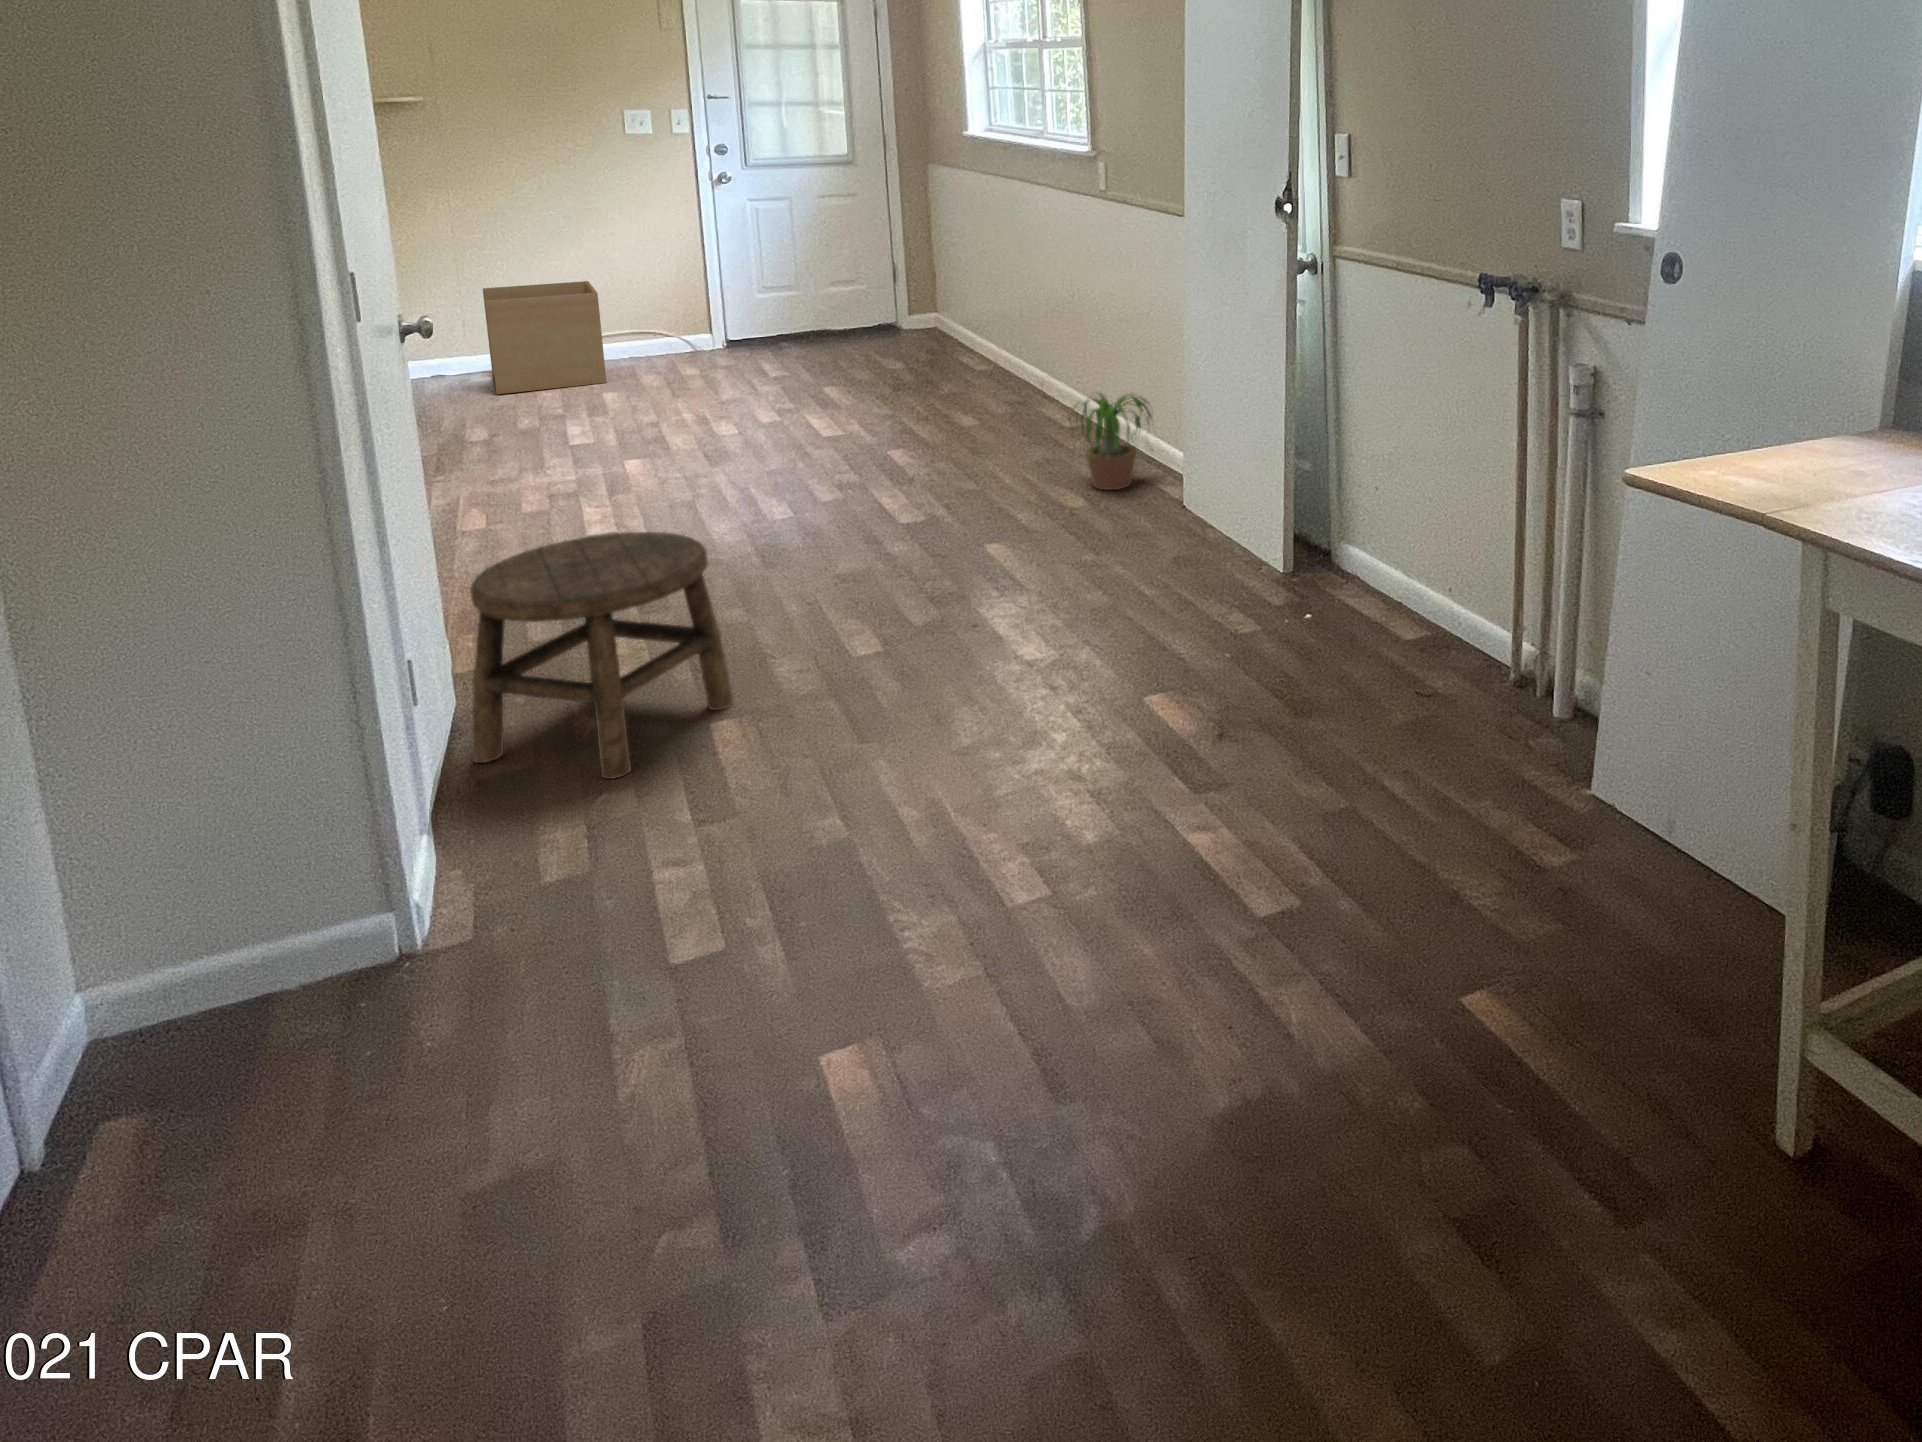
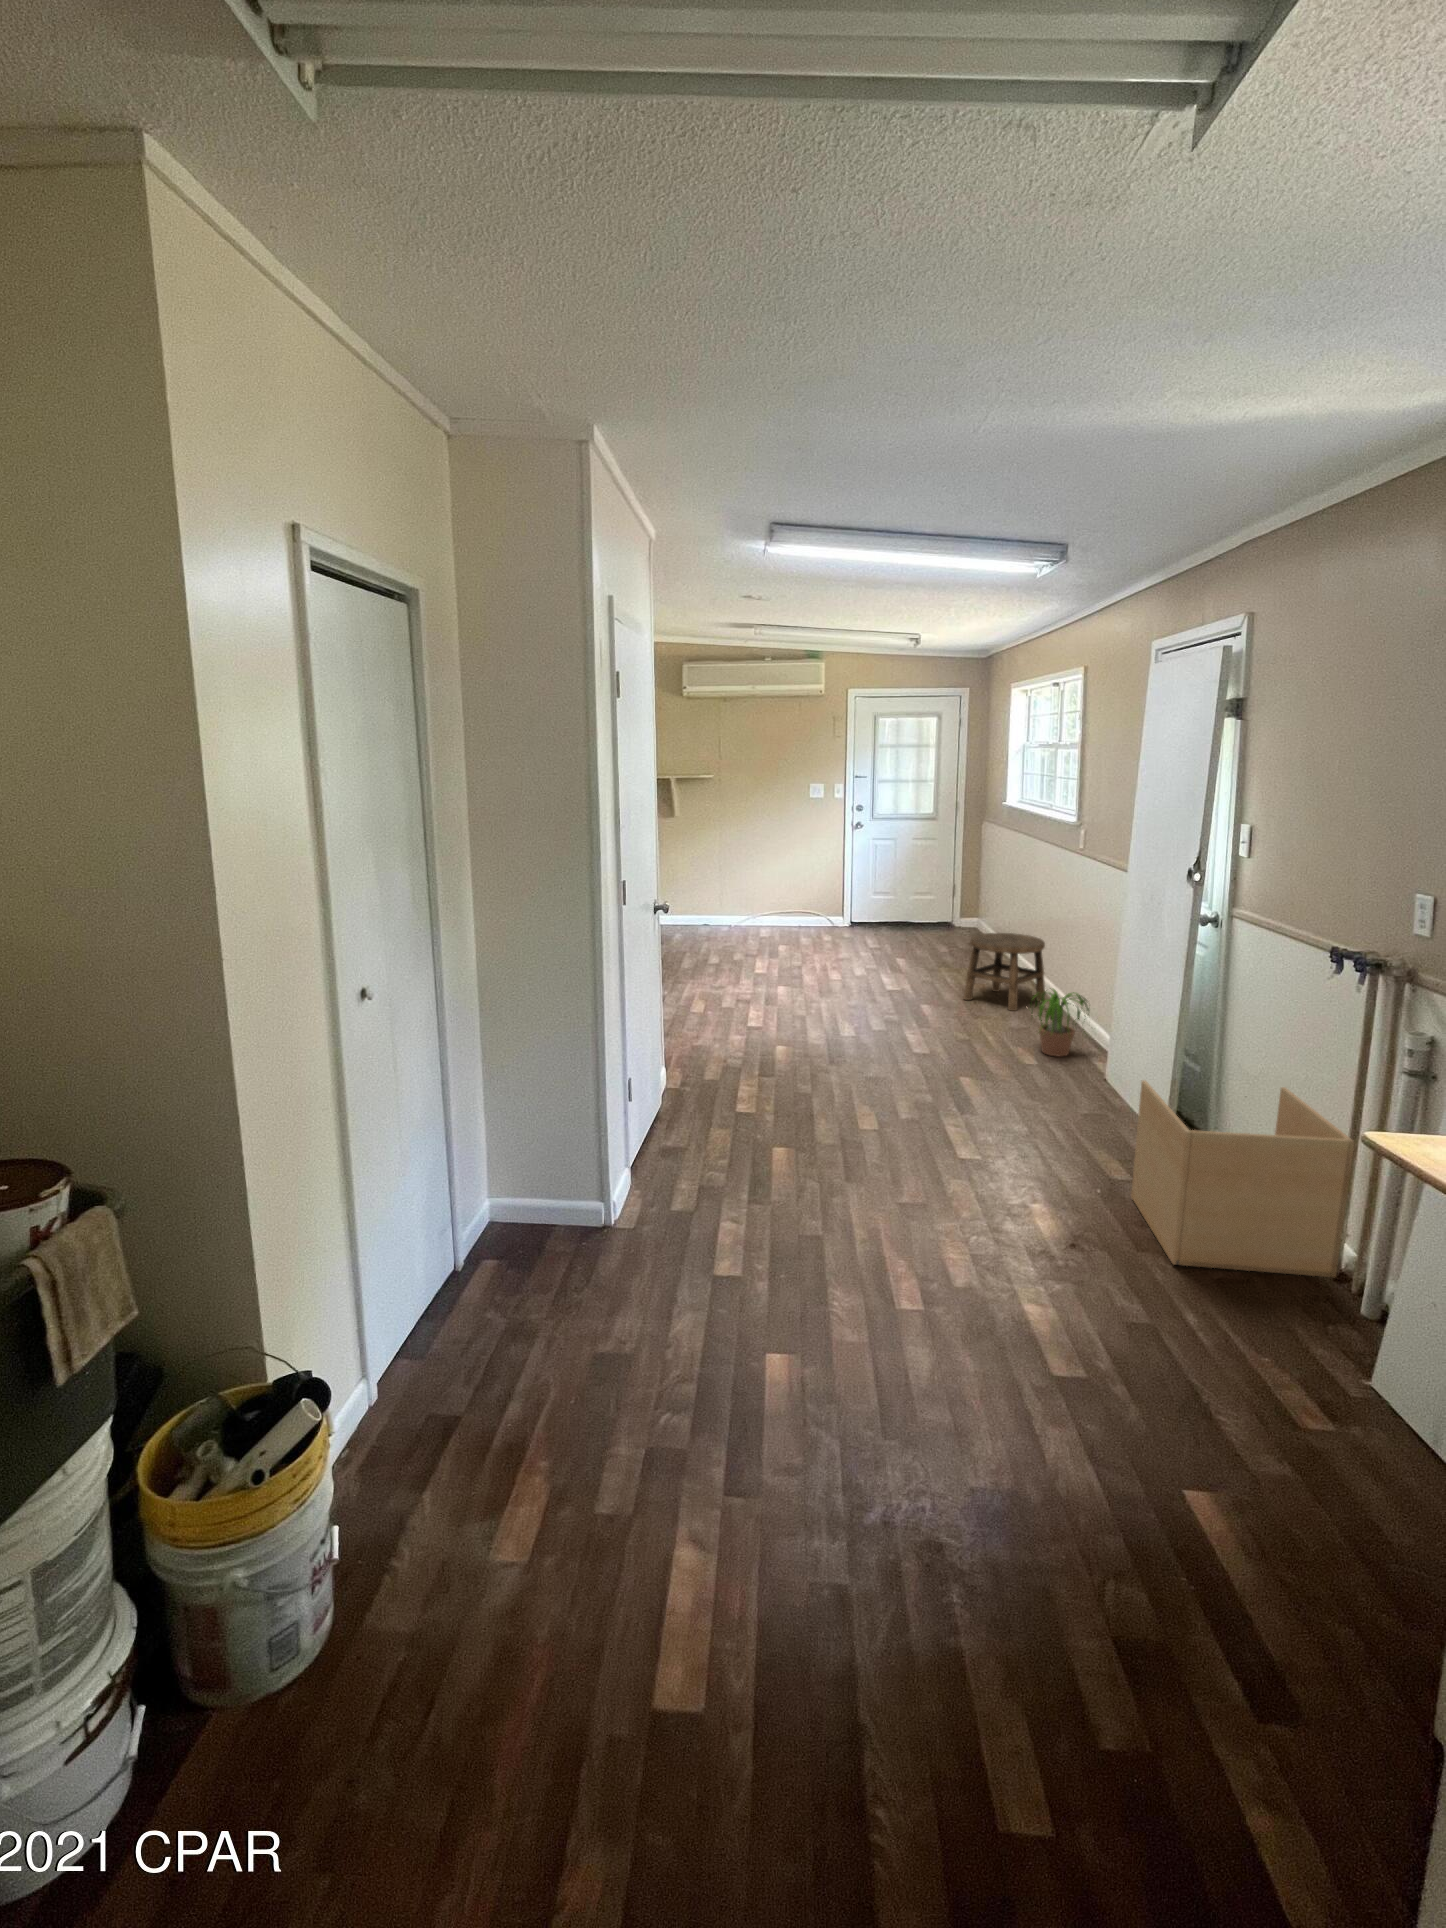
cardboard box: present [483,281,606,394] -> present [1131,1081,1354,1277]
stool: present [470,532,734,779] -> present [964,933,1045,1011]

